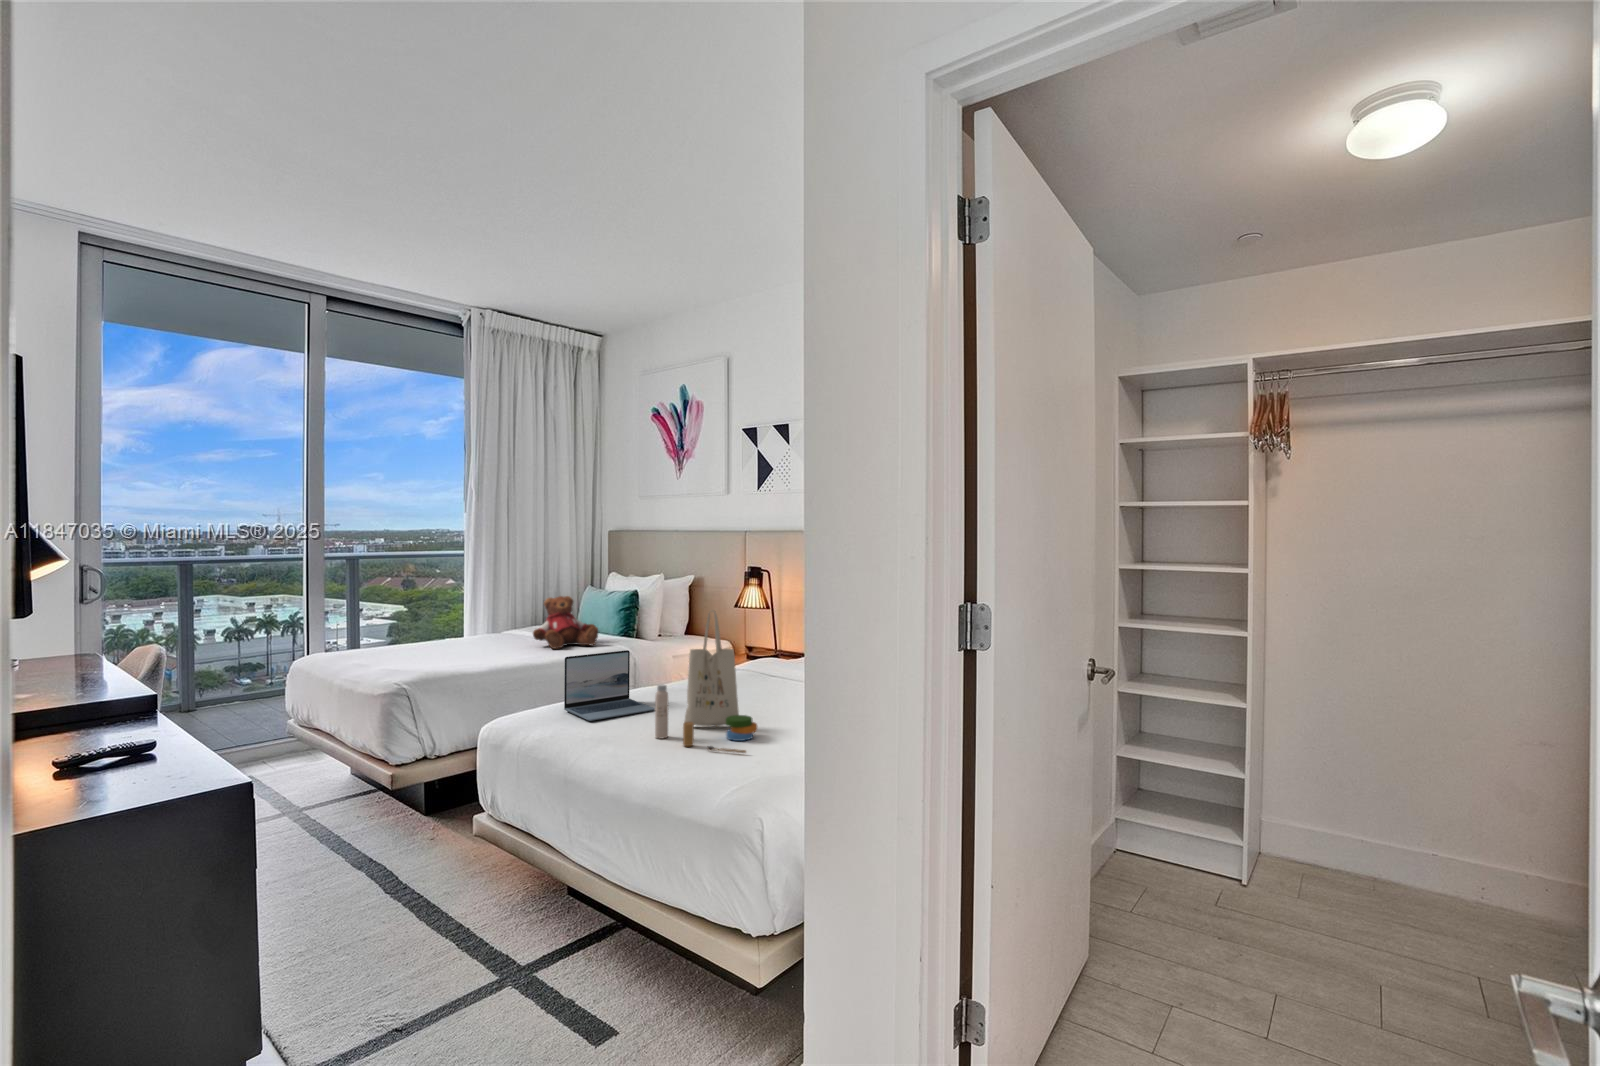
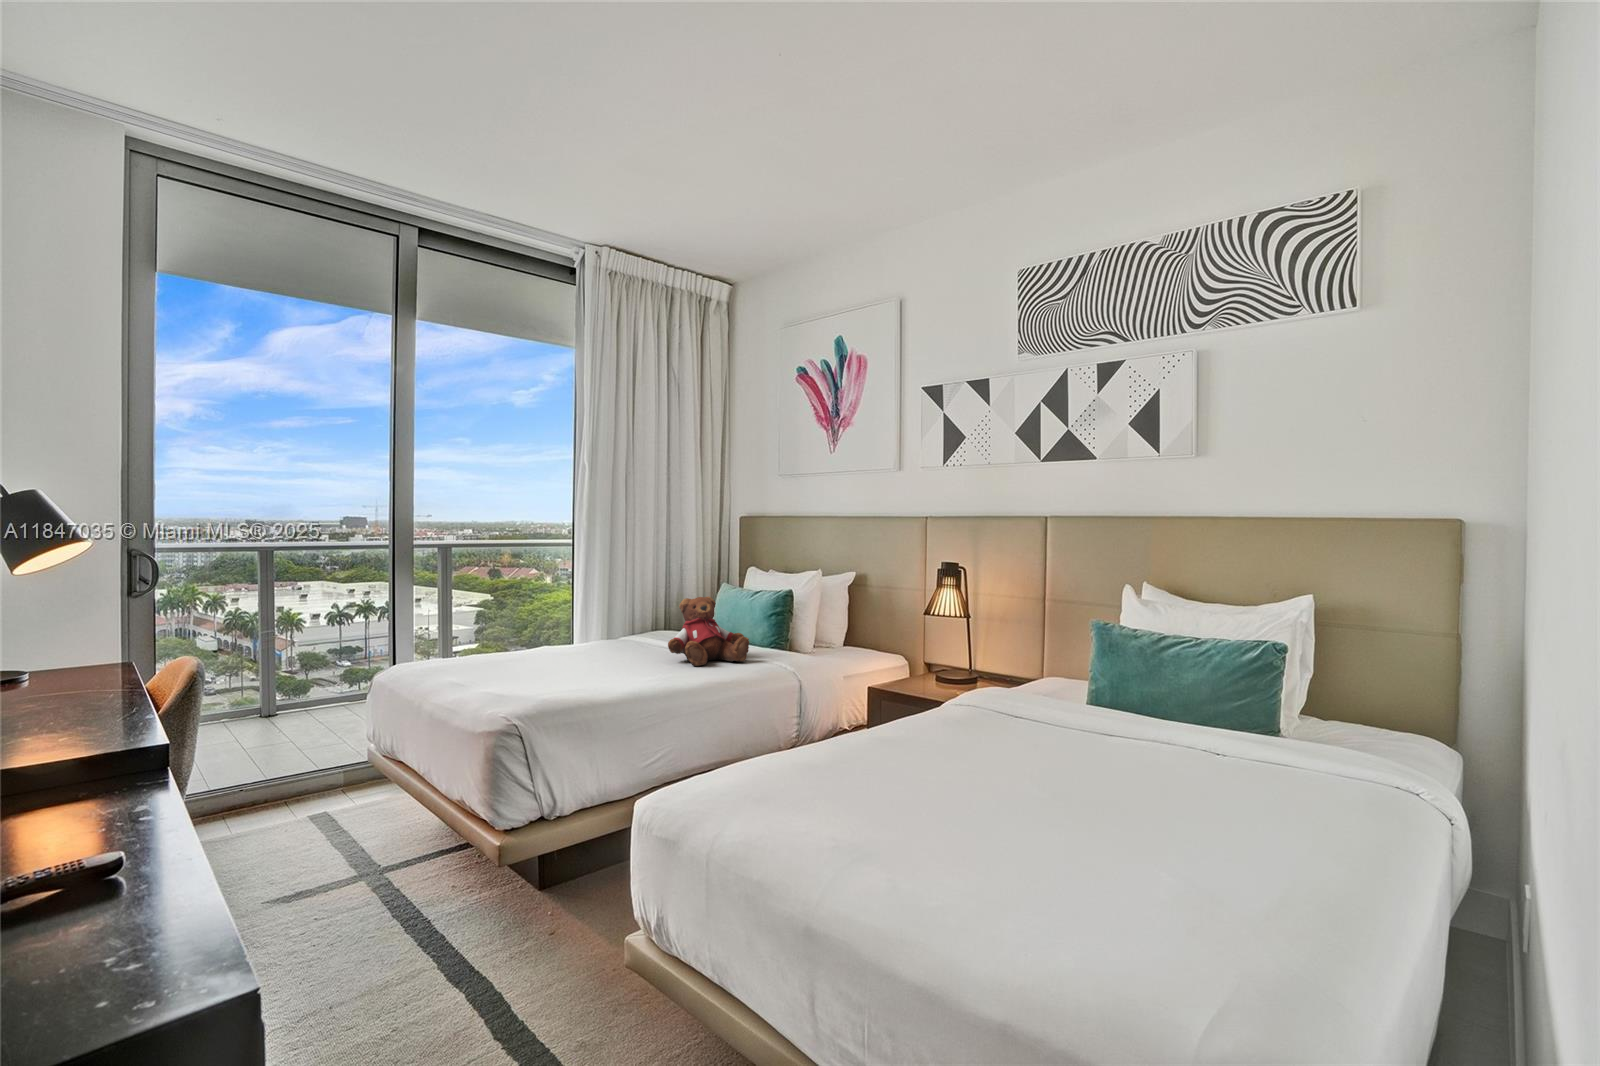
tote bag: present [655,610,757,753] -> none [938,632,1137,902]
laptop: present [564,650,655,721] -> none [760,685,898,804]

